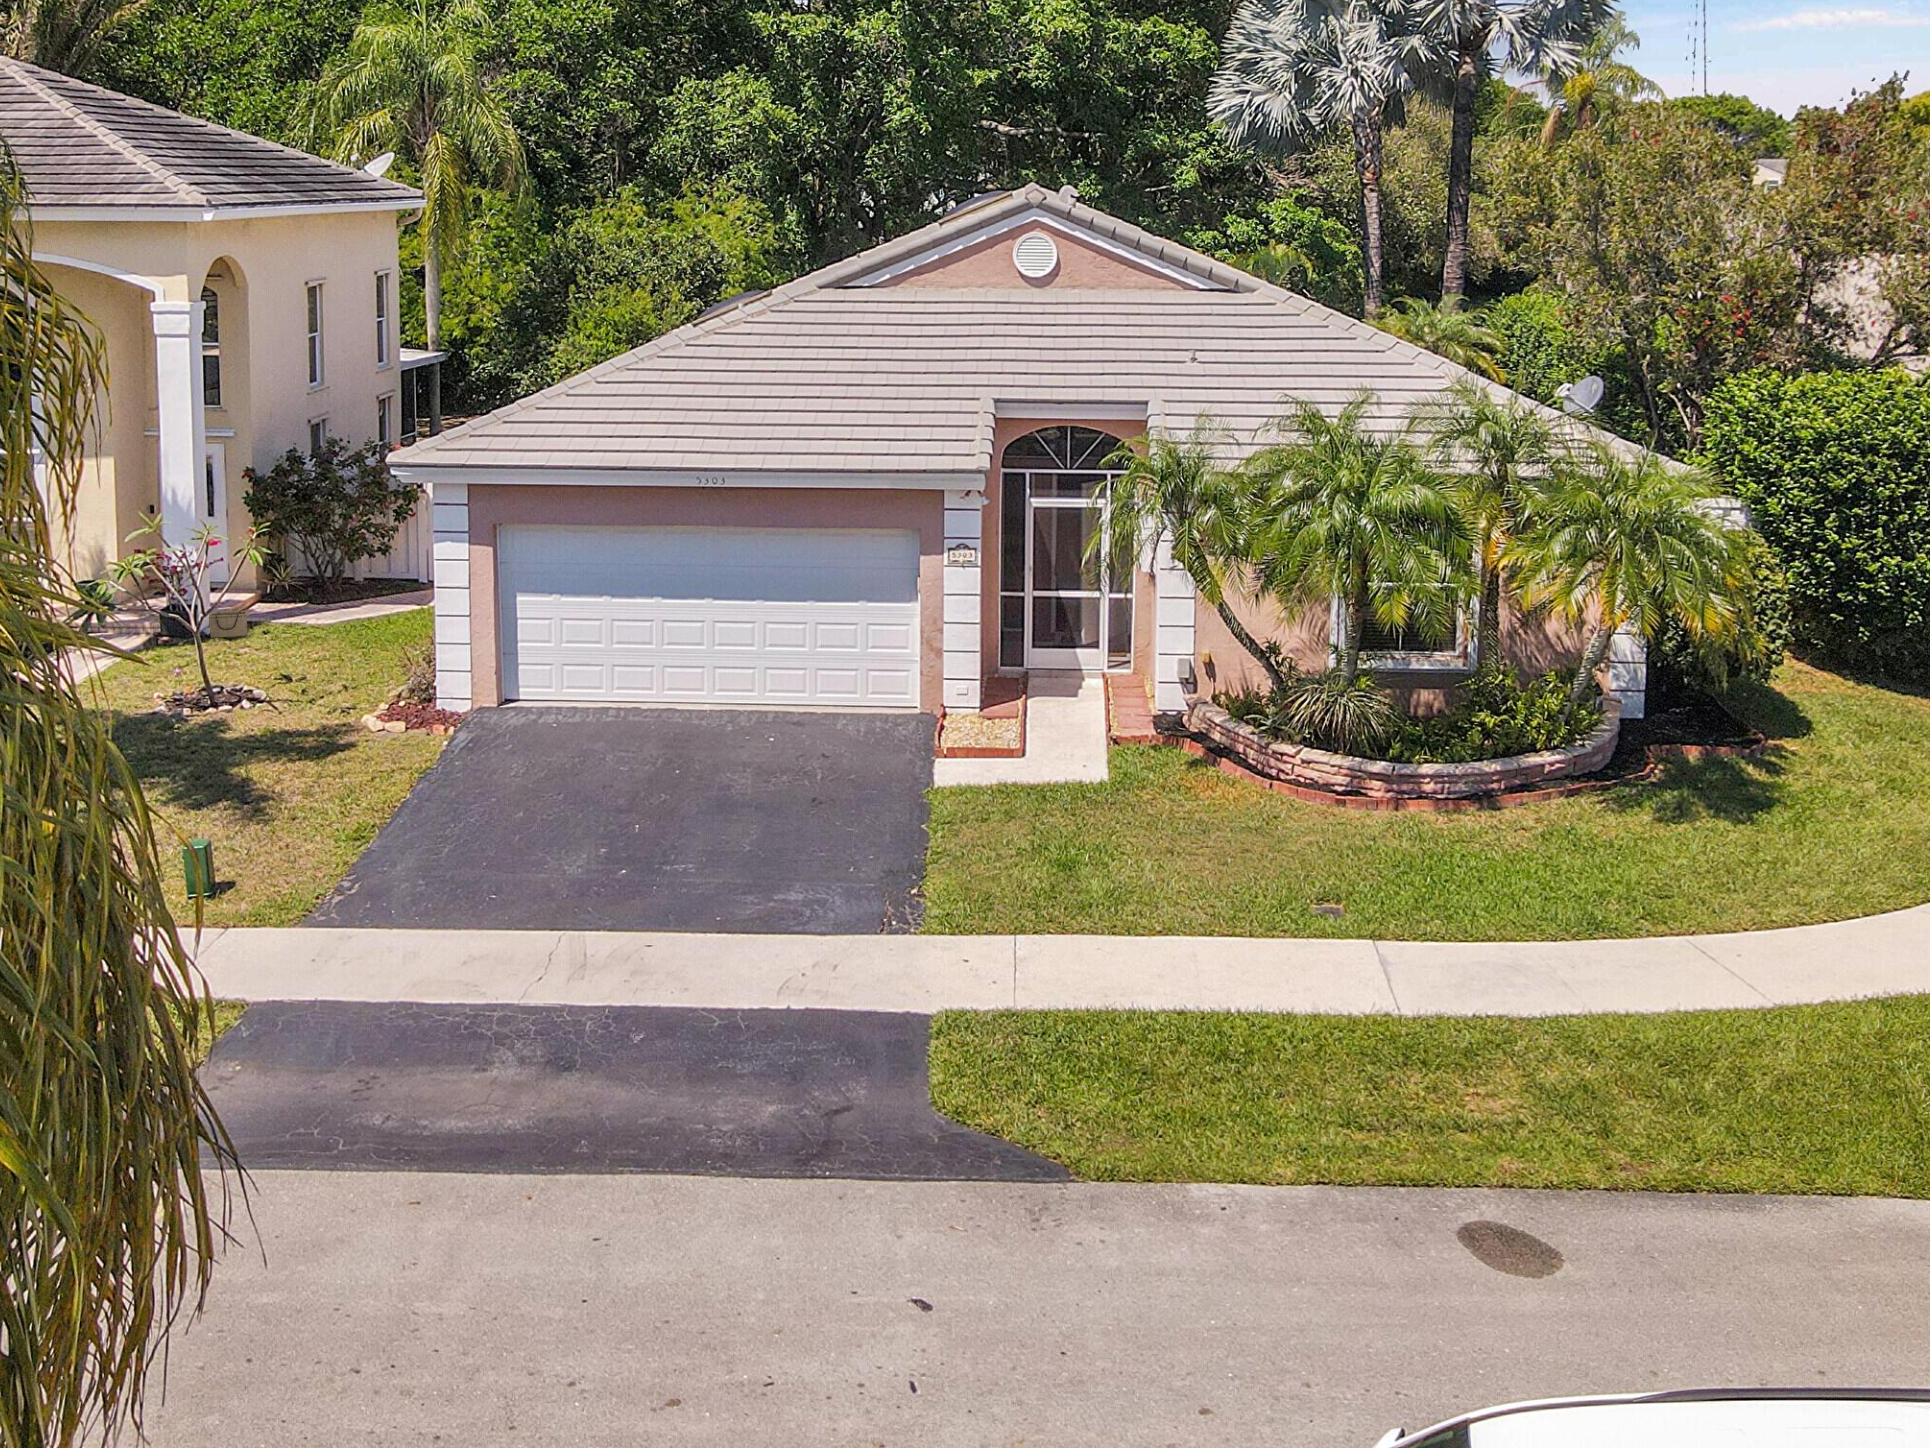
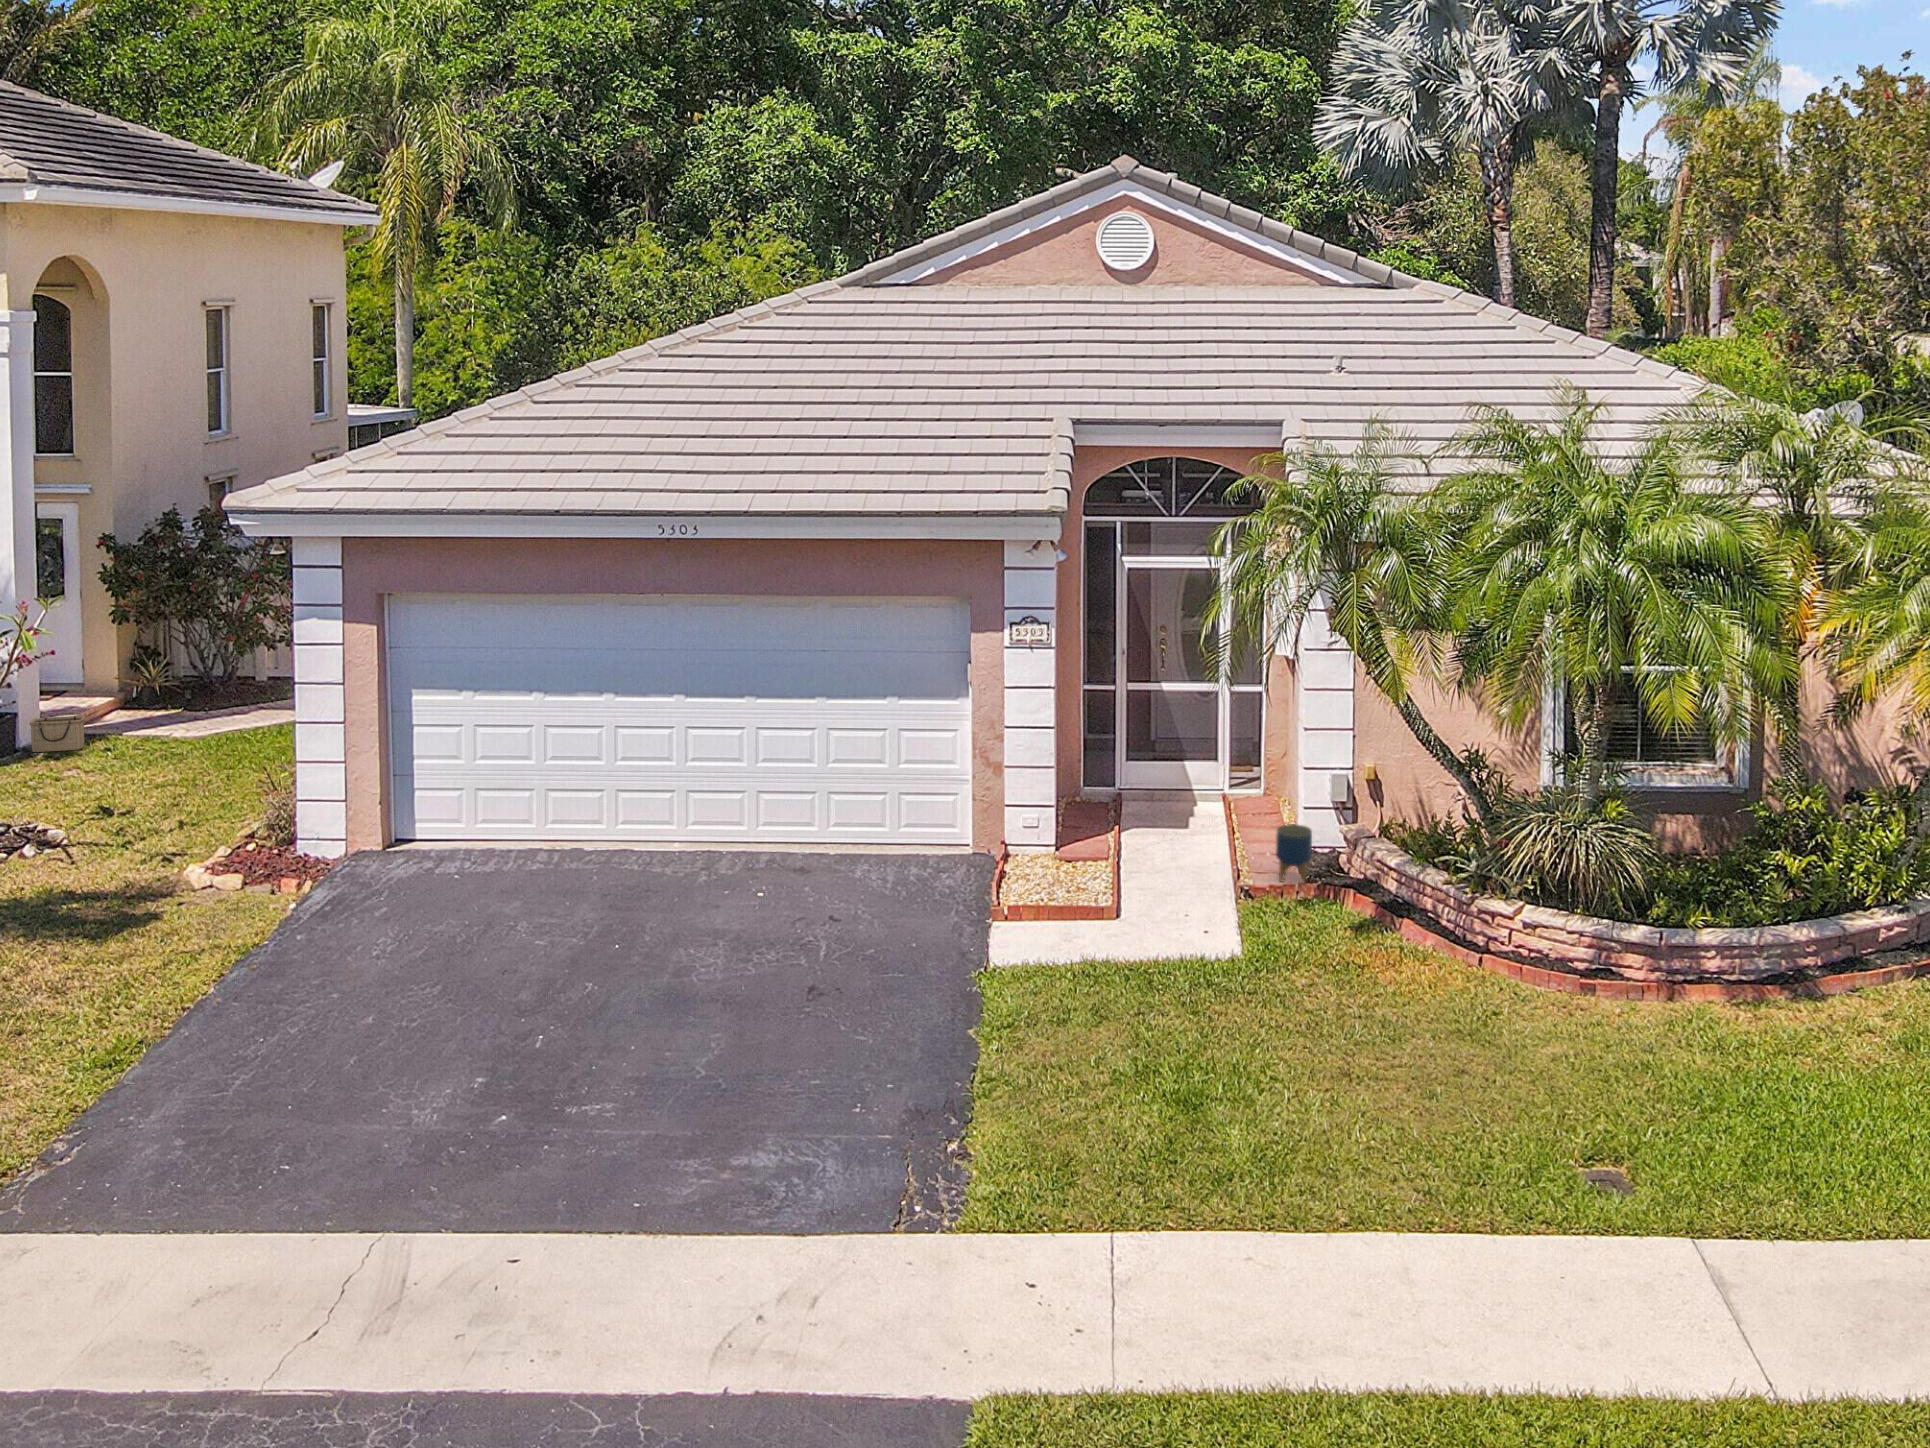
planter: none [1138,693,1164,735] -> present [1276,824,1312,883]

